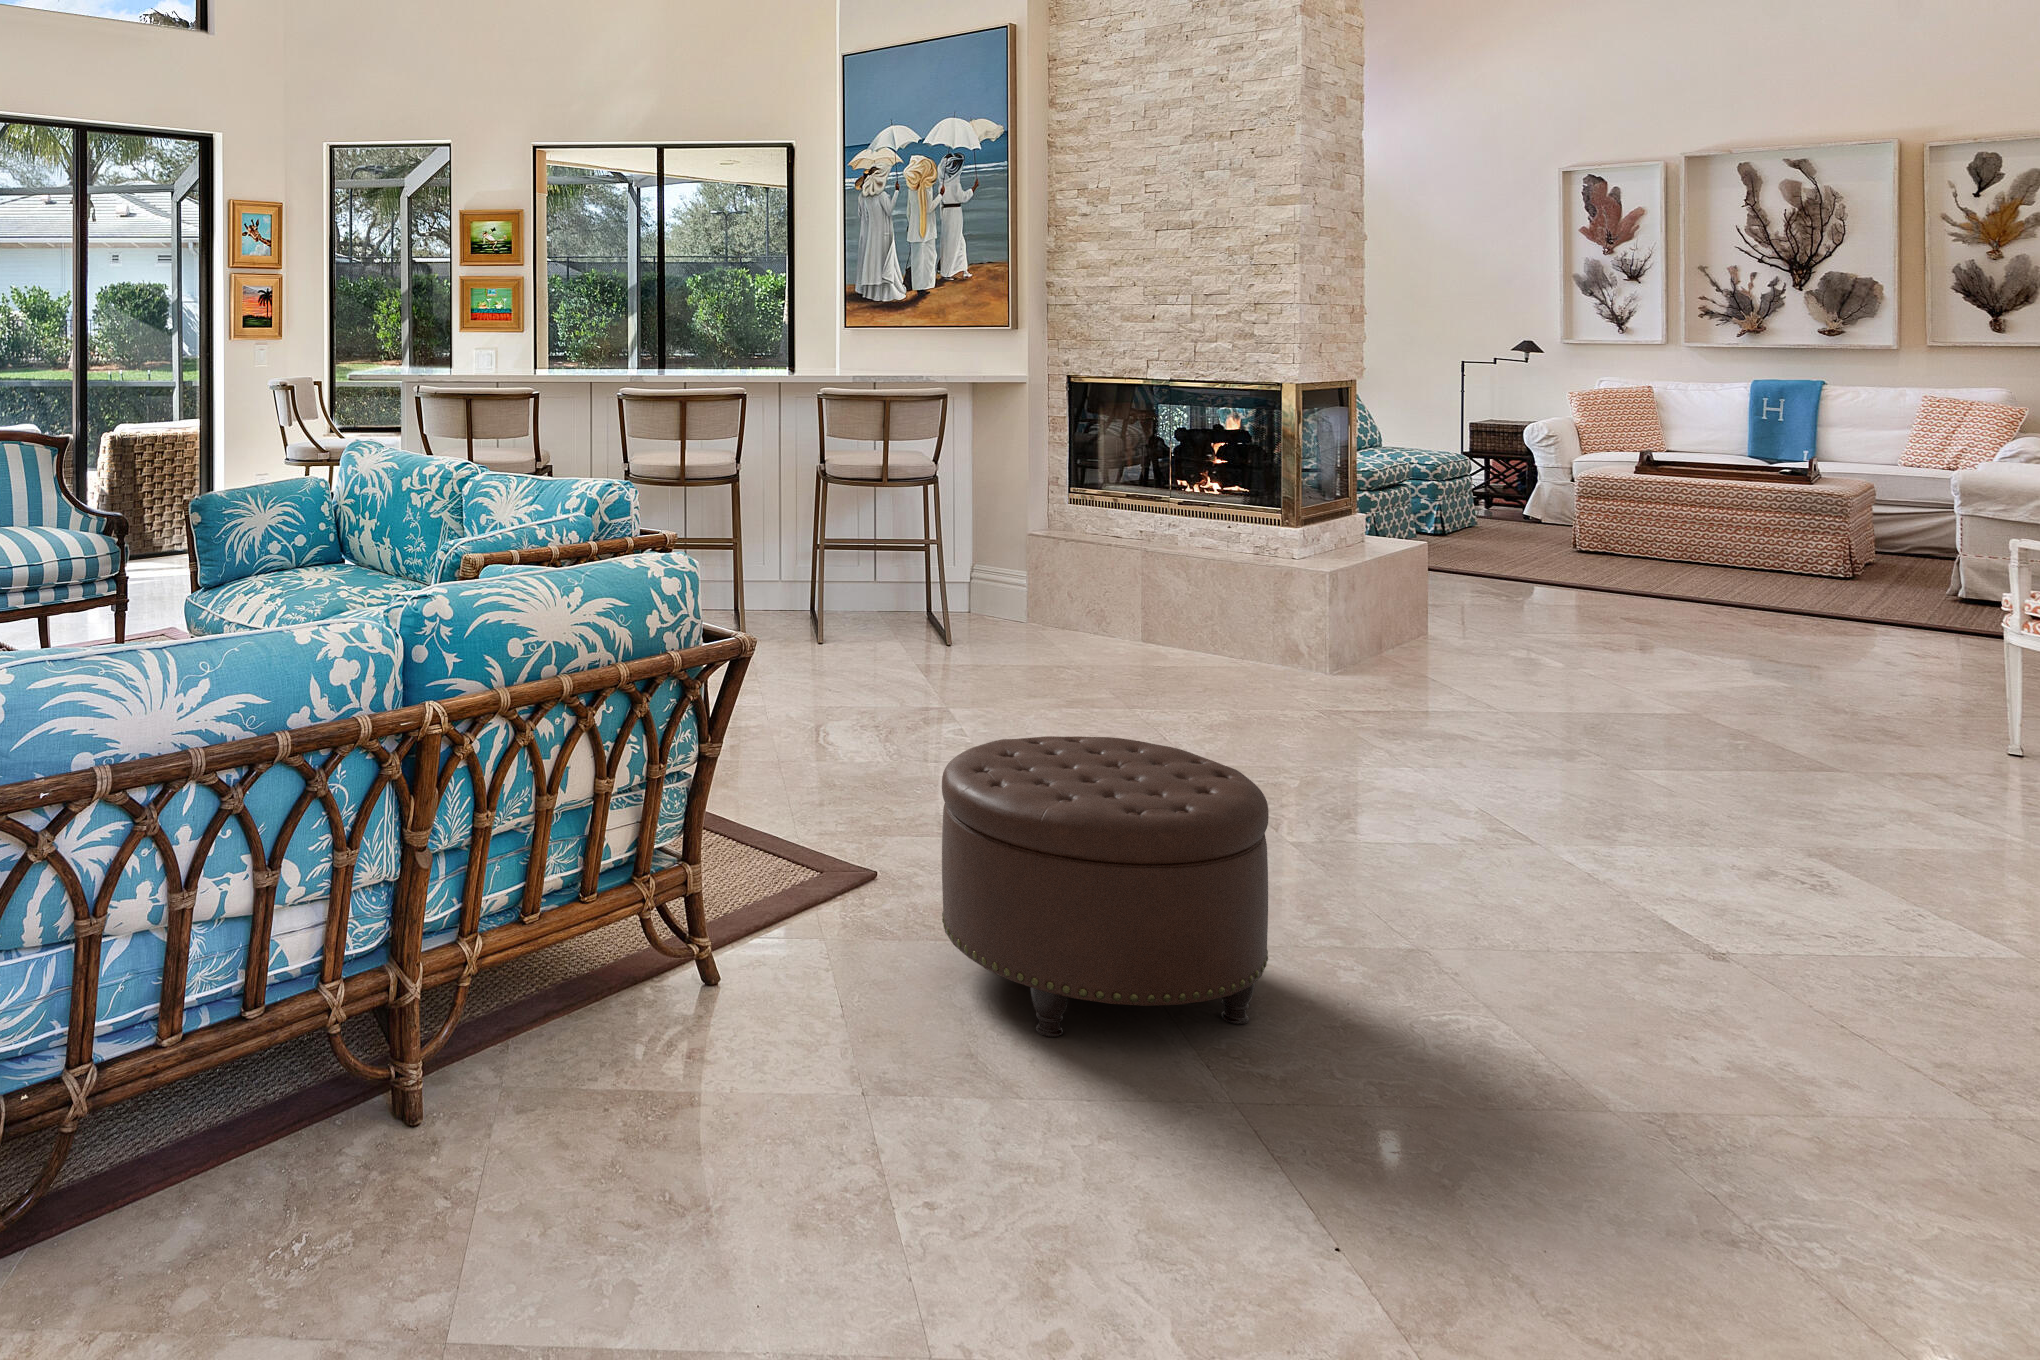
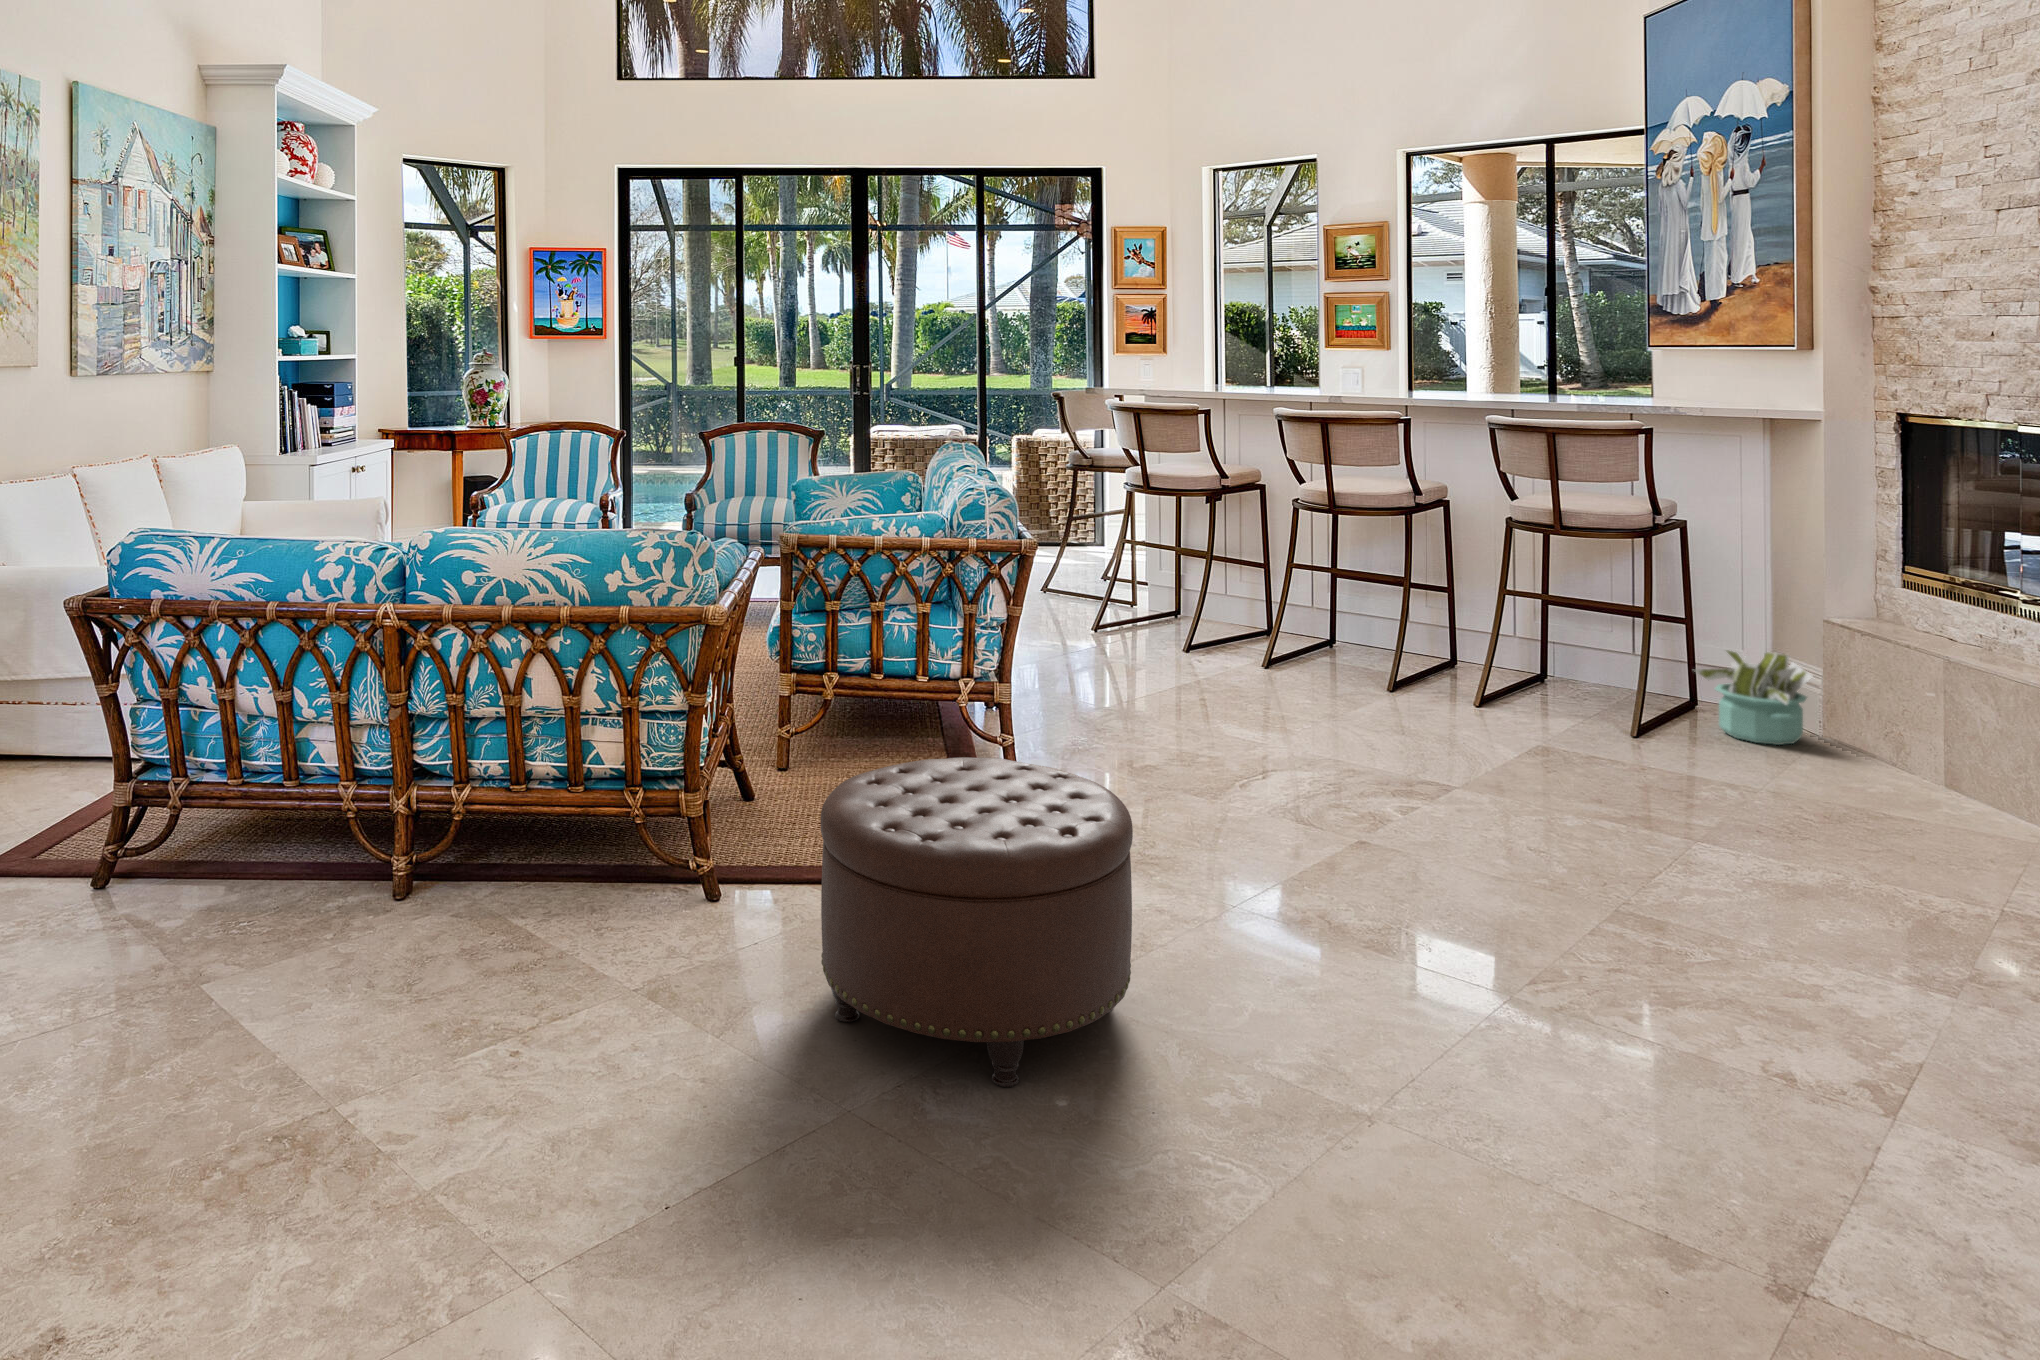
decorative plant: none [944,570,1026,643] -> present [1695,651,1812,745]

